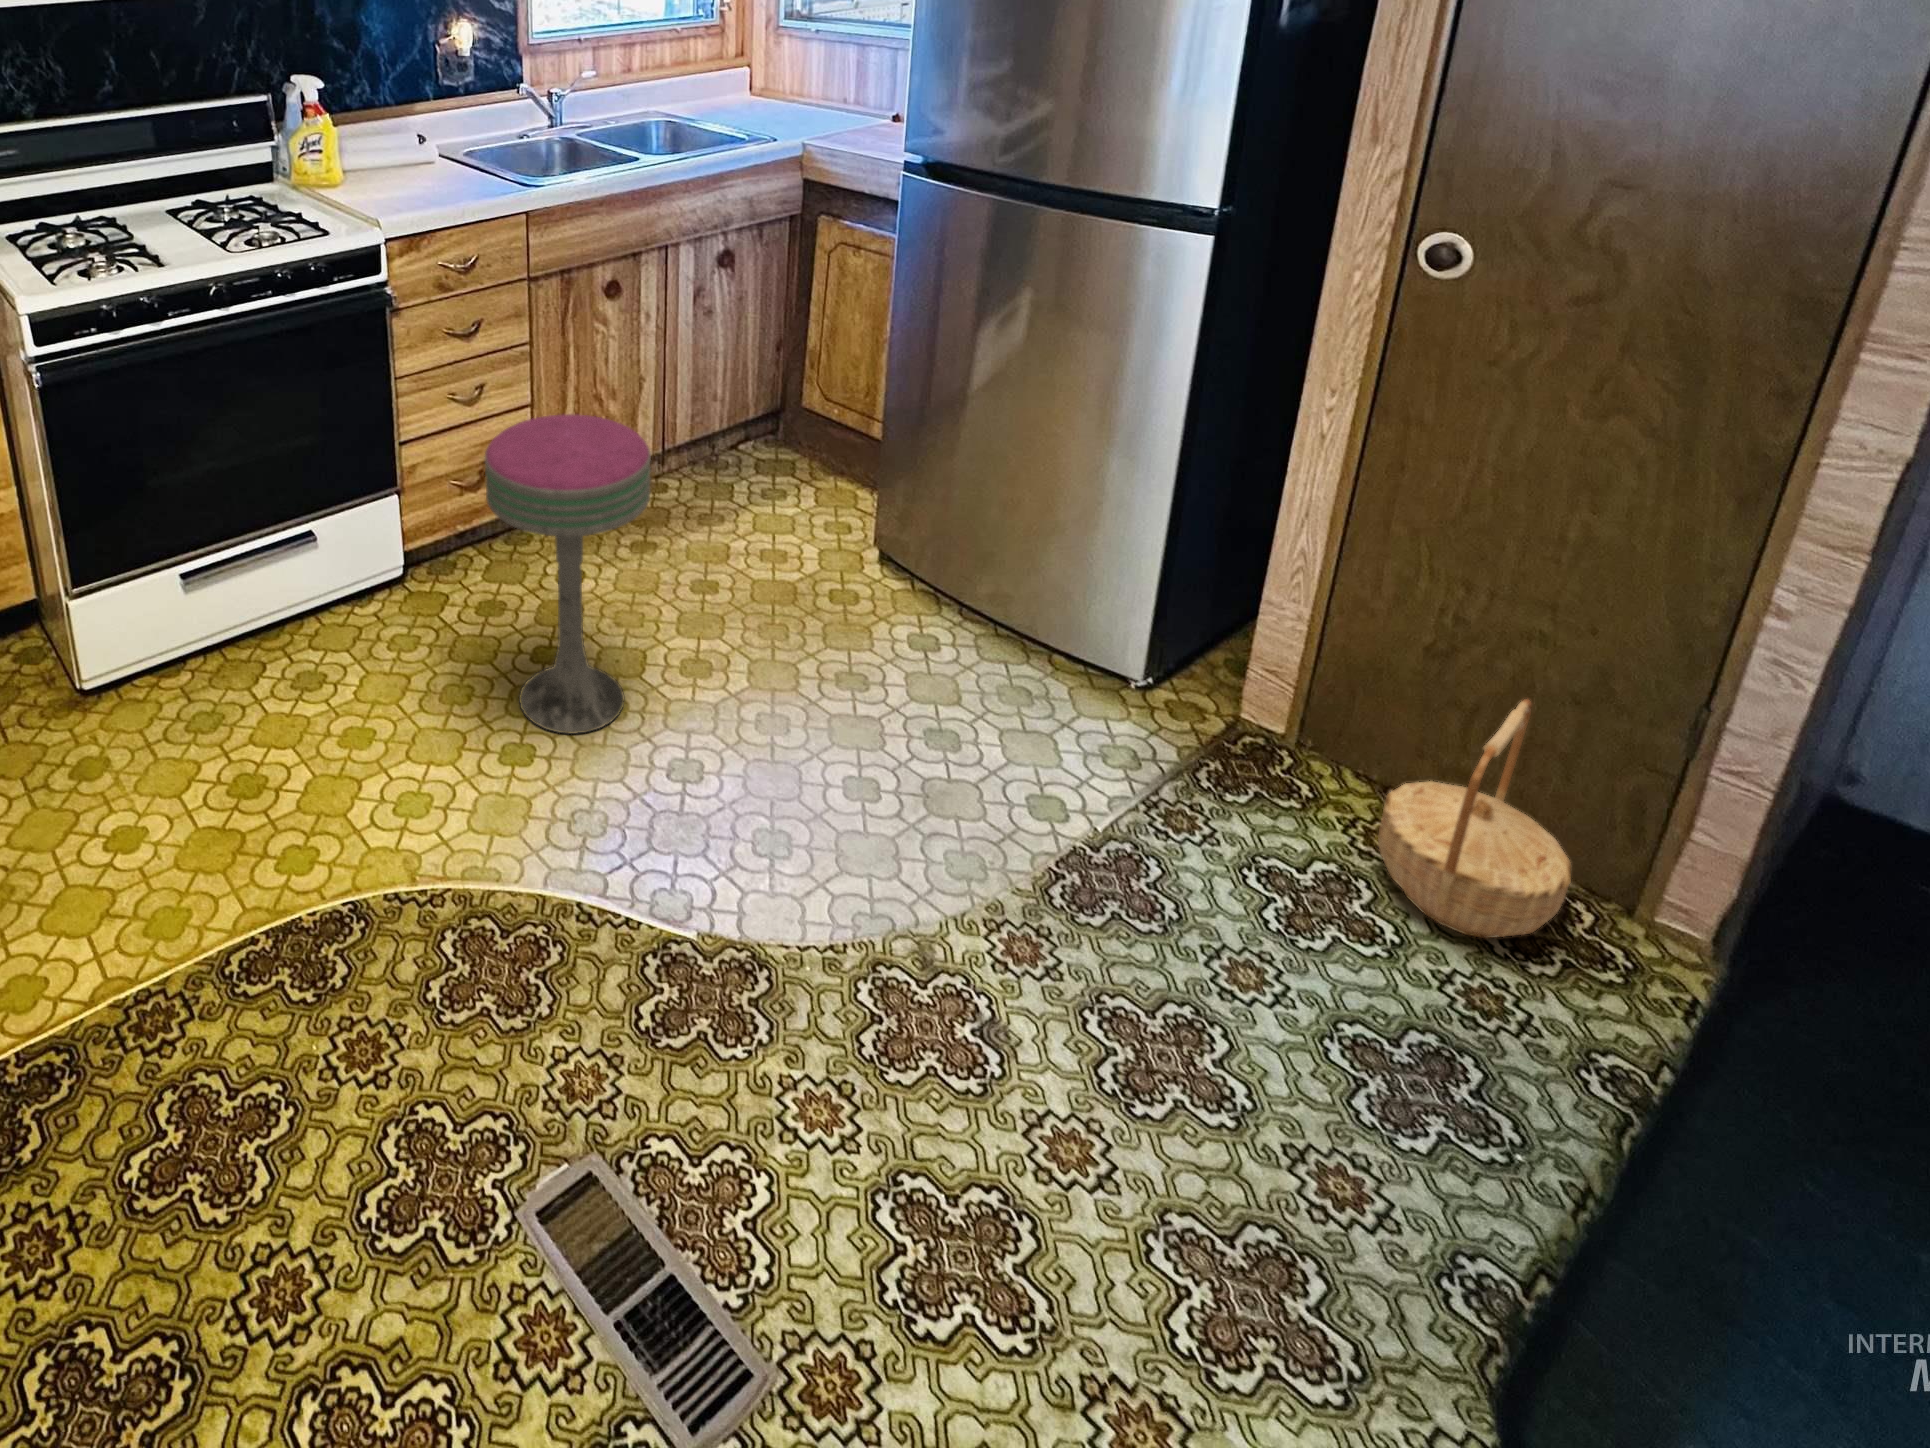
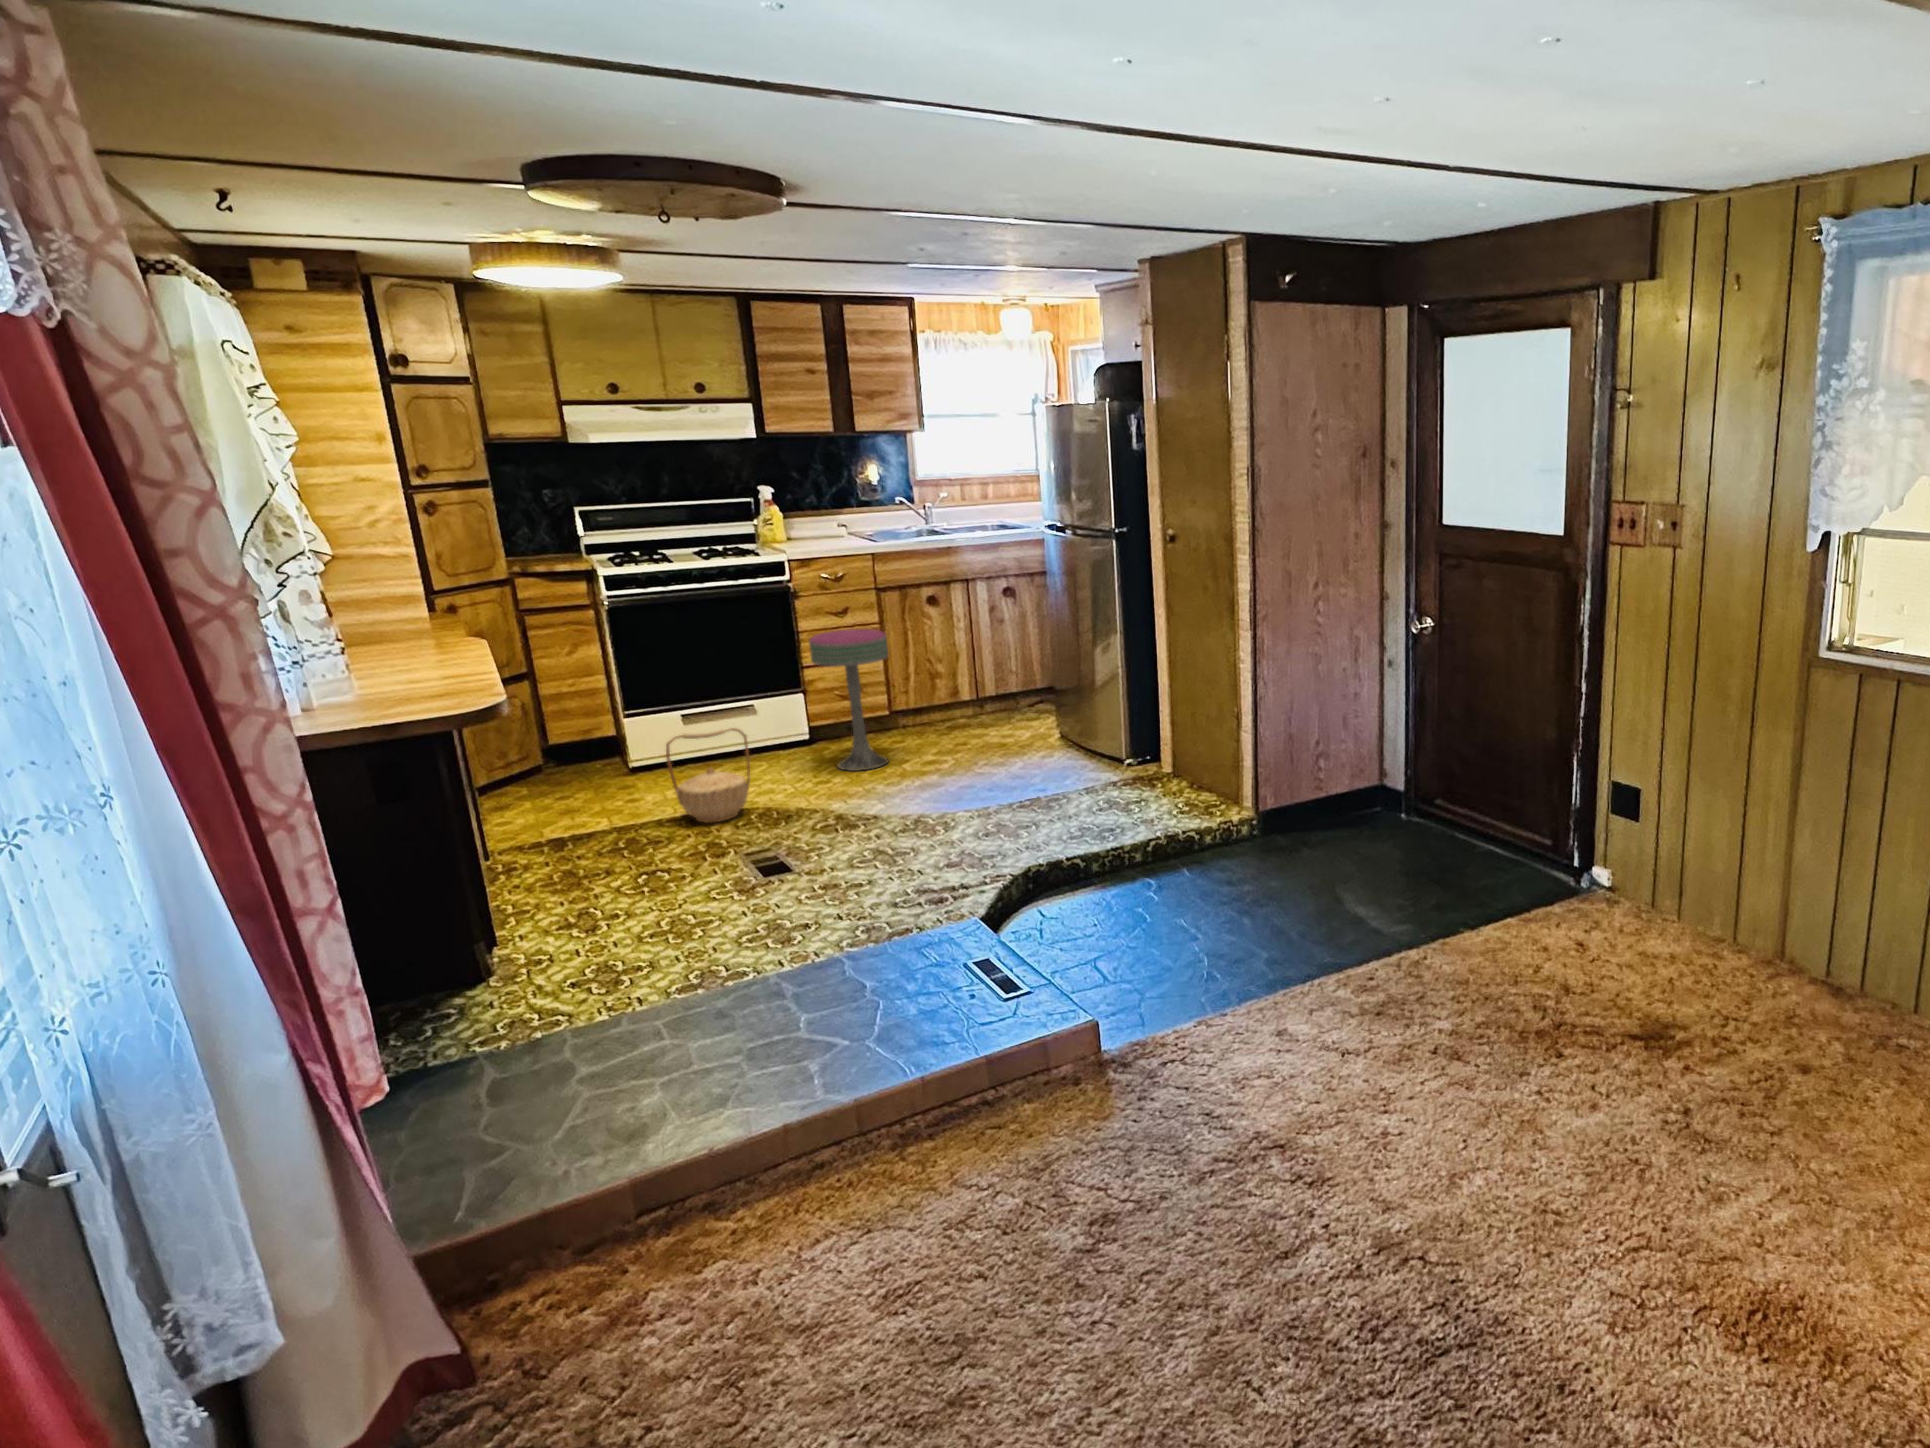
basket: present [1378,699,1571,938] -> present [666,728,750,823]

